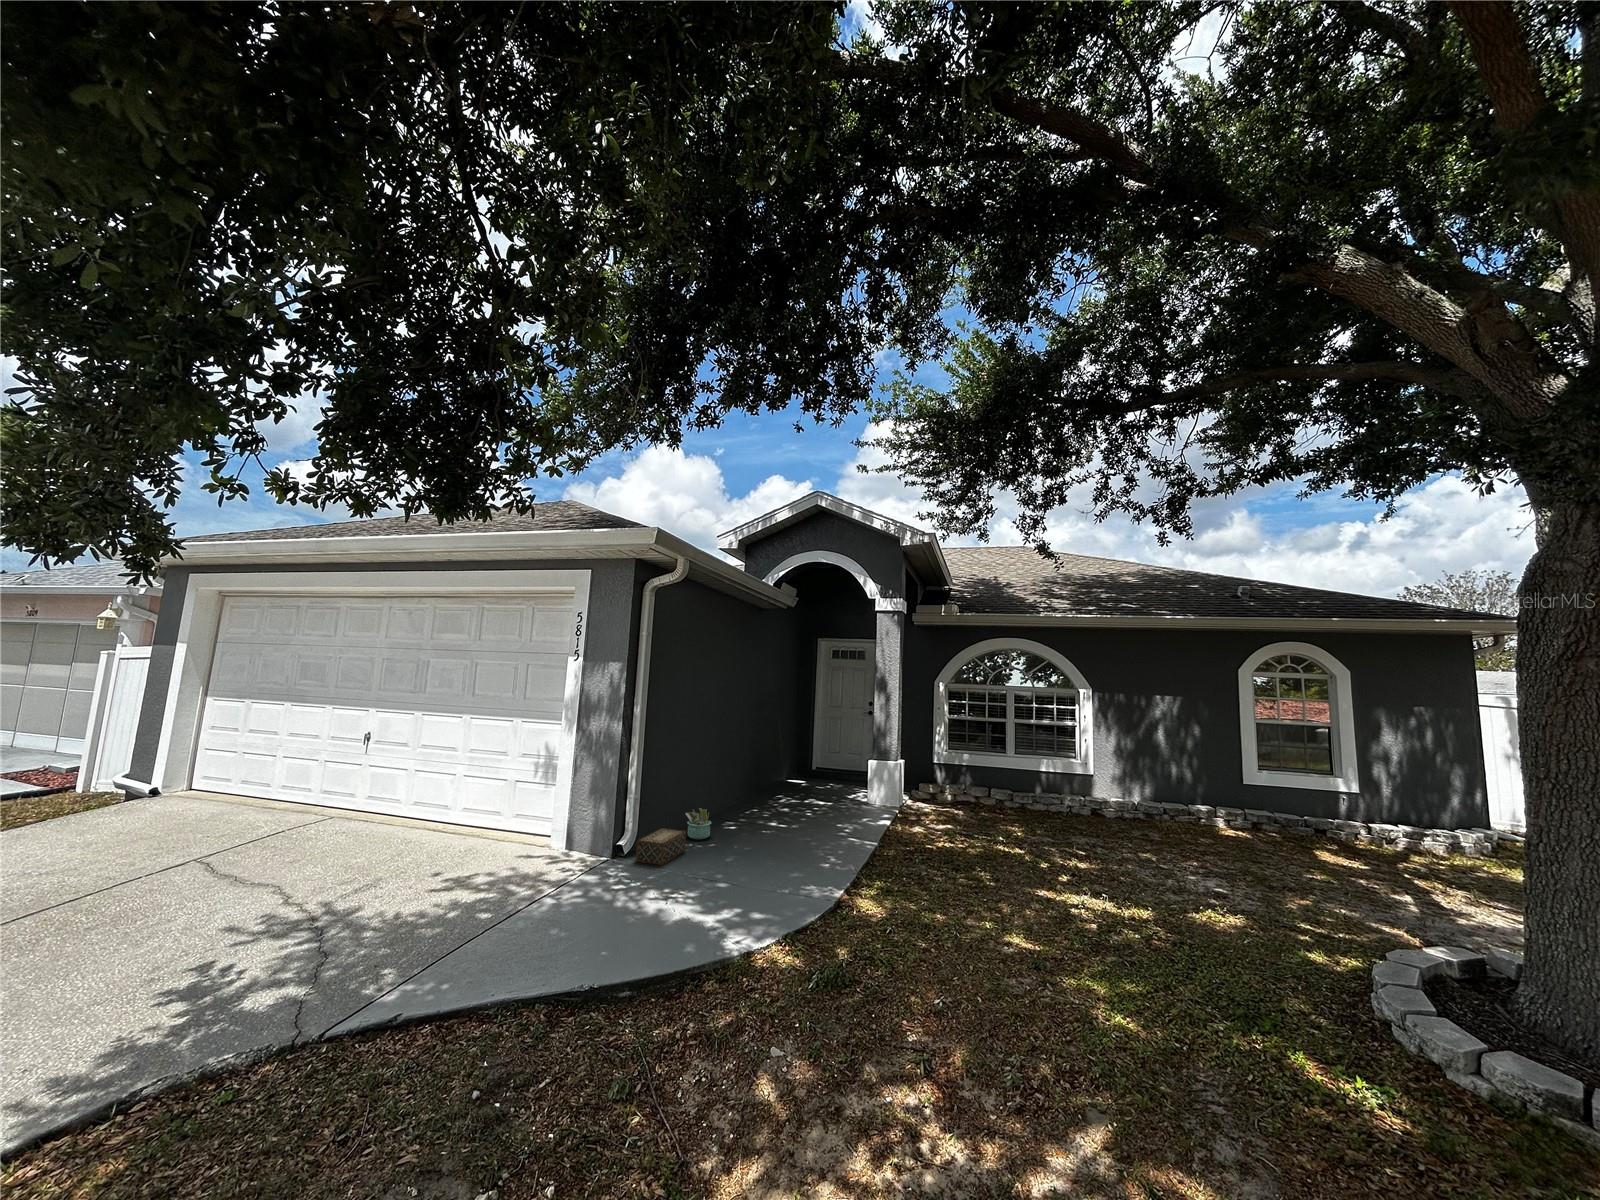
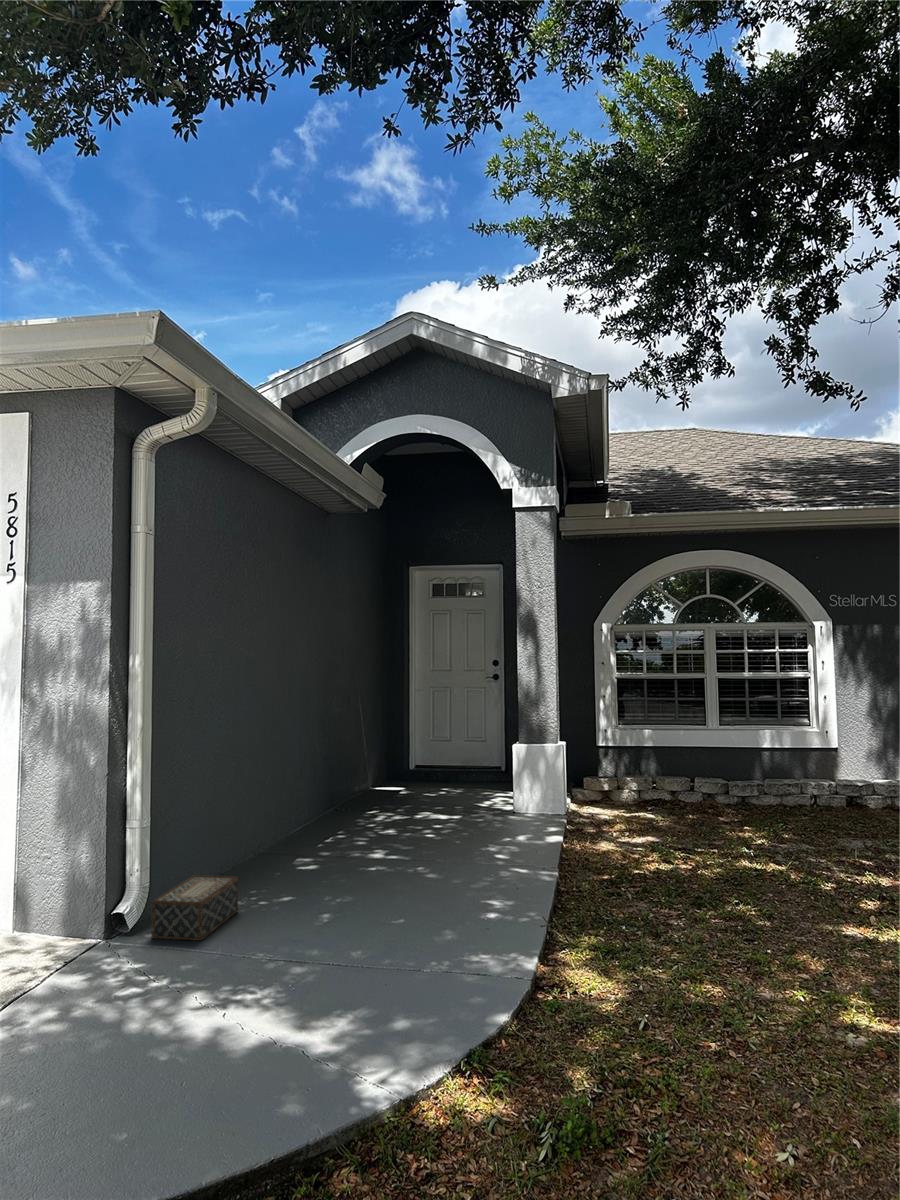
decorative plant: present [686,808,711,839] -> none [232,835,279,889]

